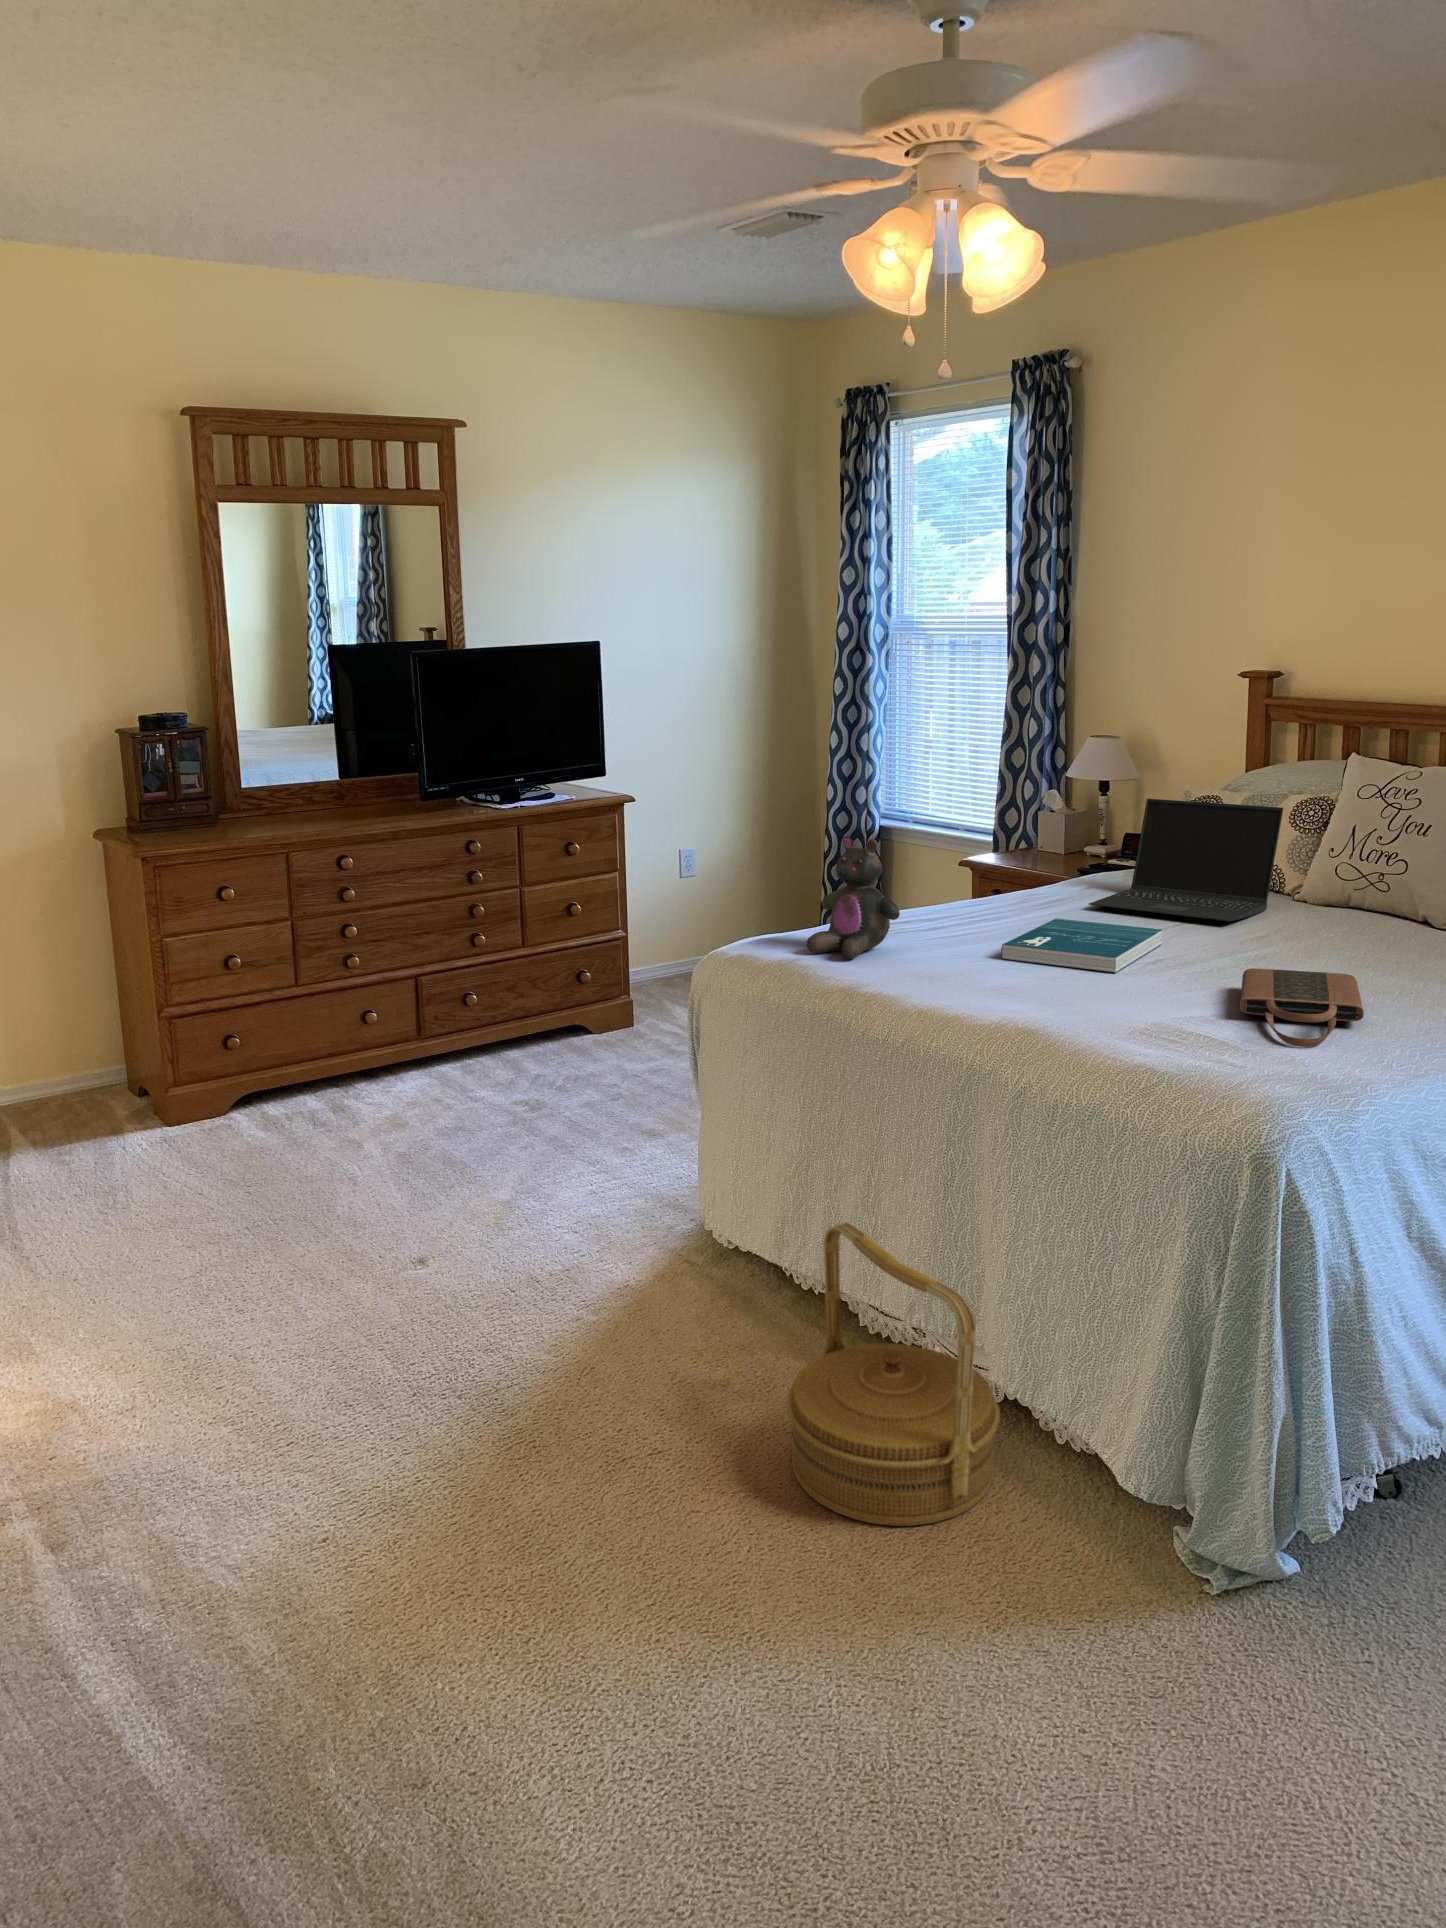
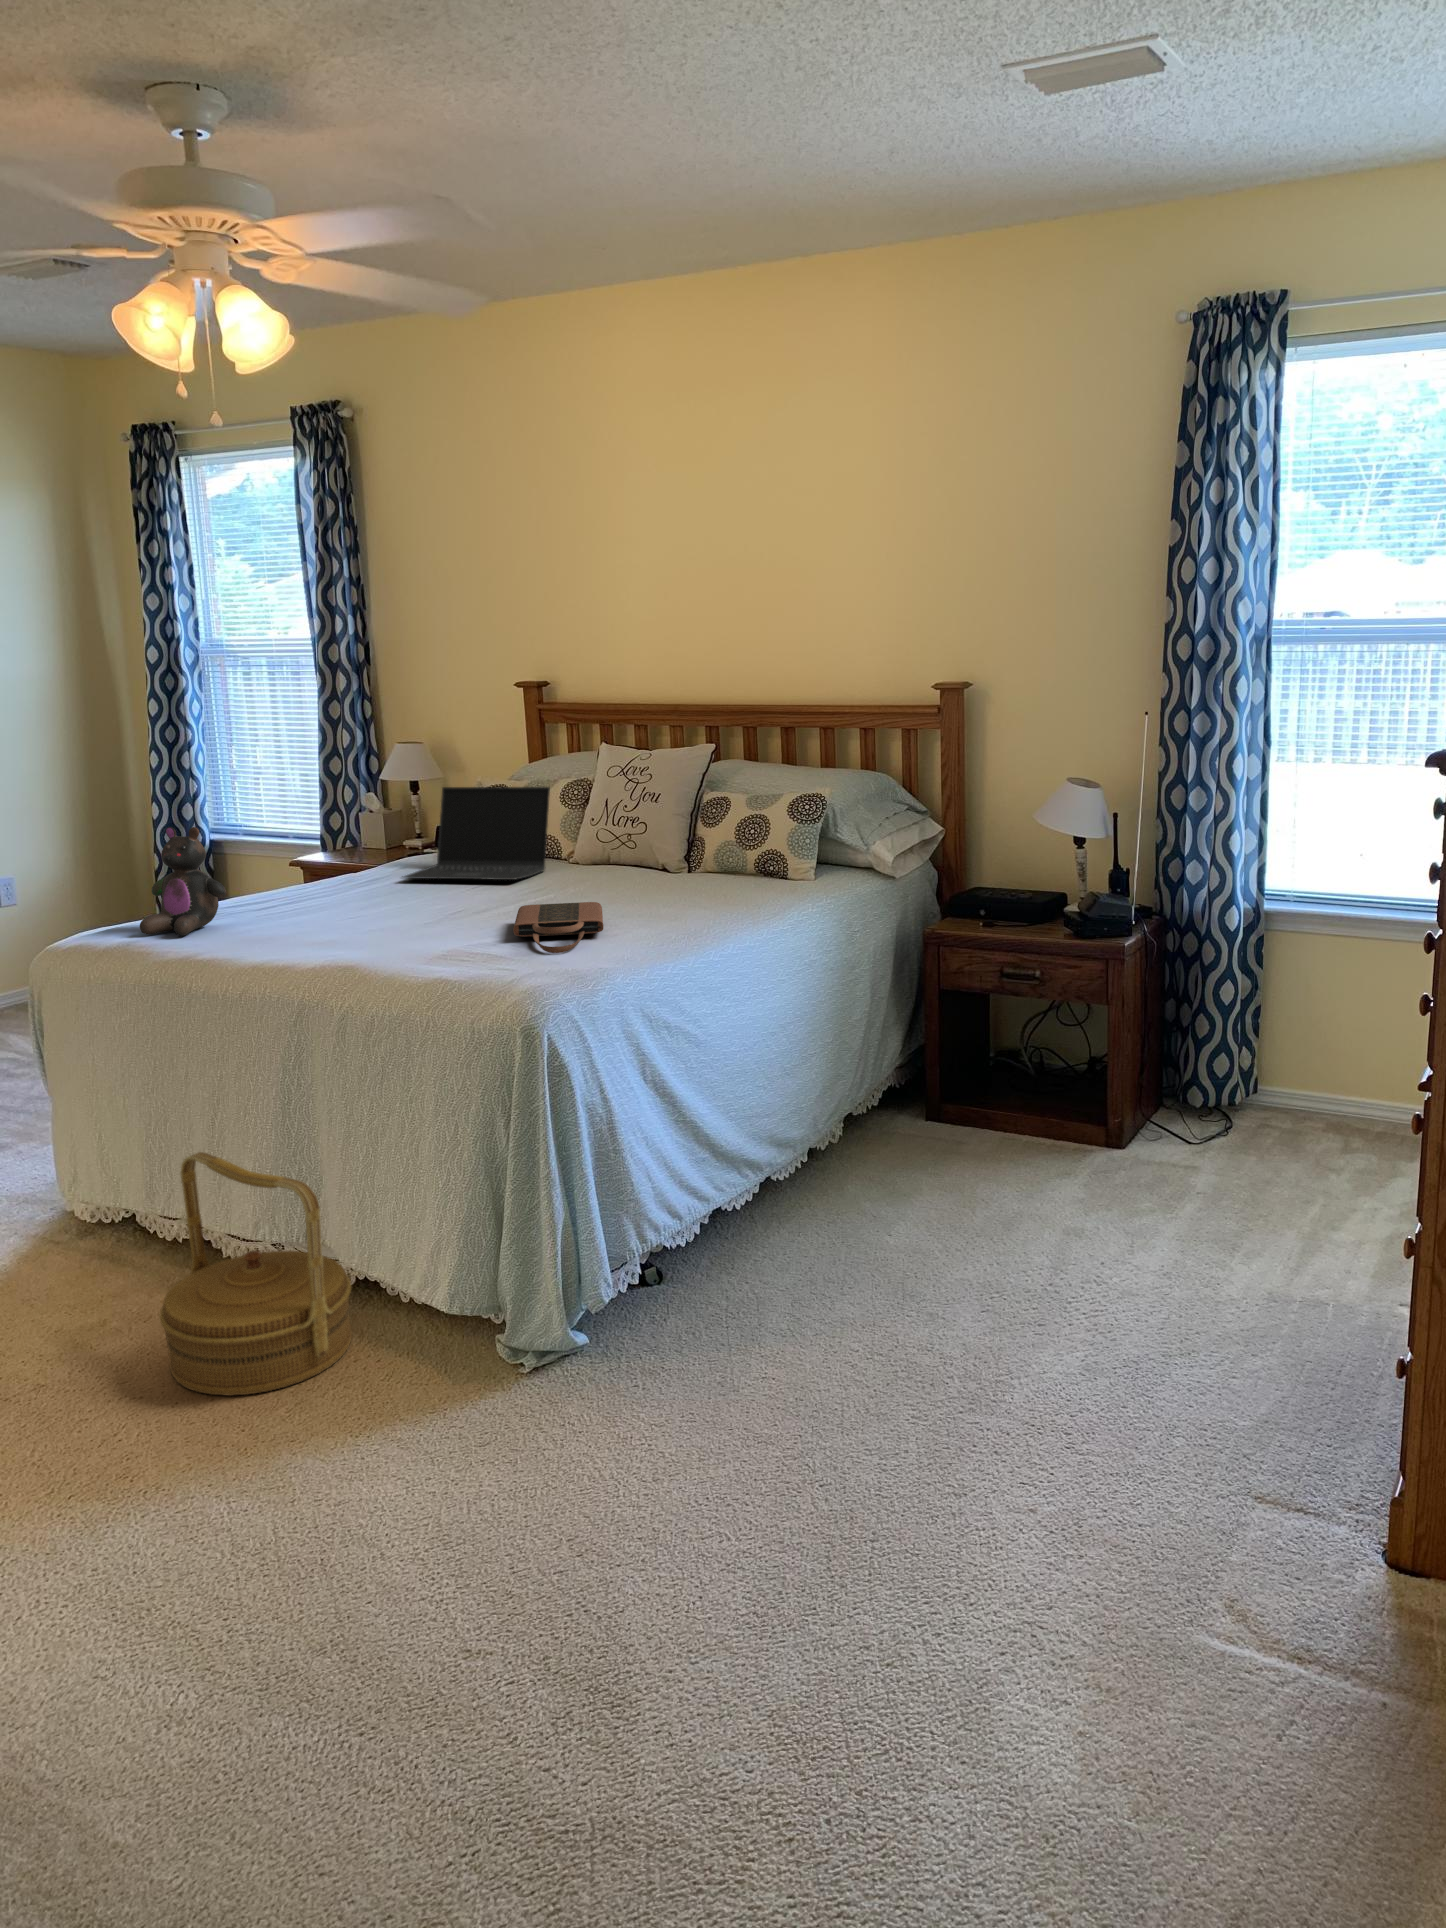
book: present [1001,918,1163,973] -> none [322,888,459,923]

